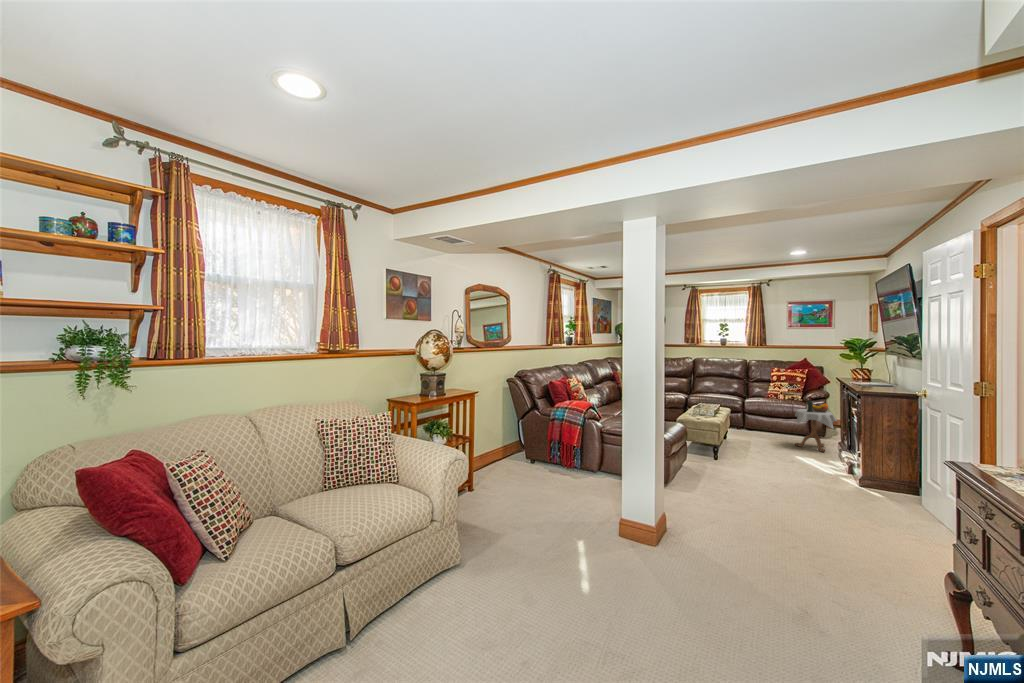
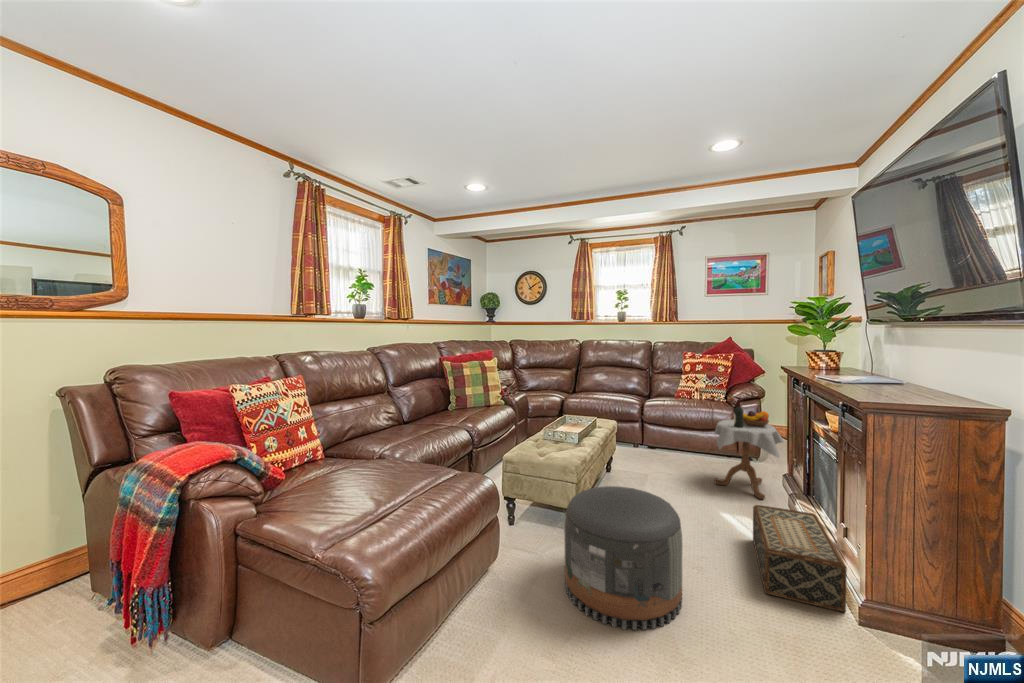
pouf: none [726,431,783,482] -> present [564,486,683,630]
woven basket: none [816,446,856,482] -> present [753,505,847,612]

